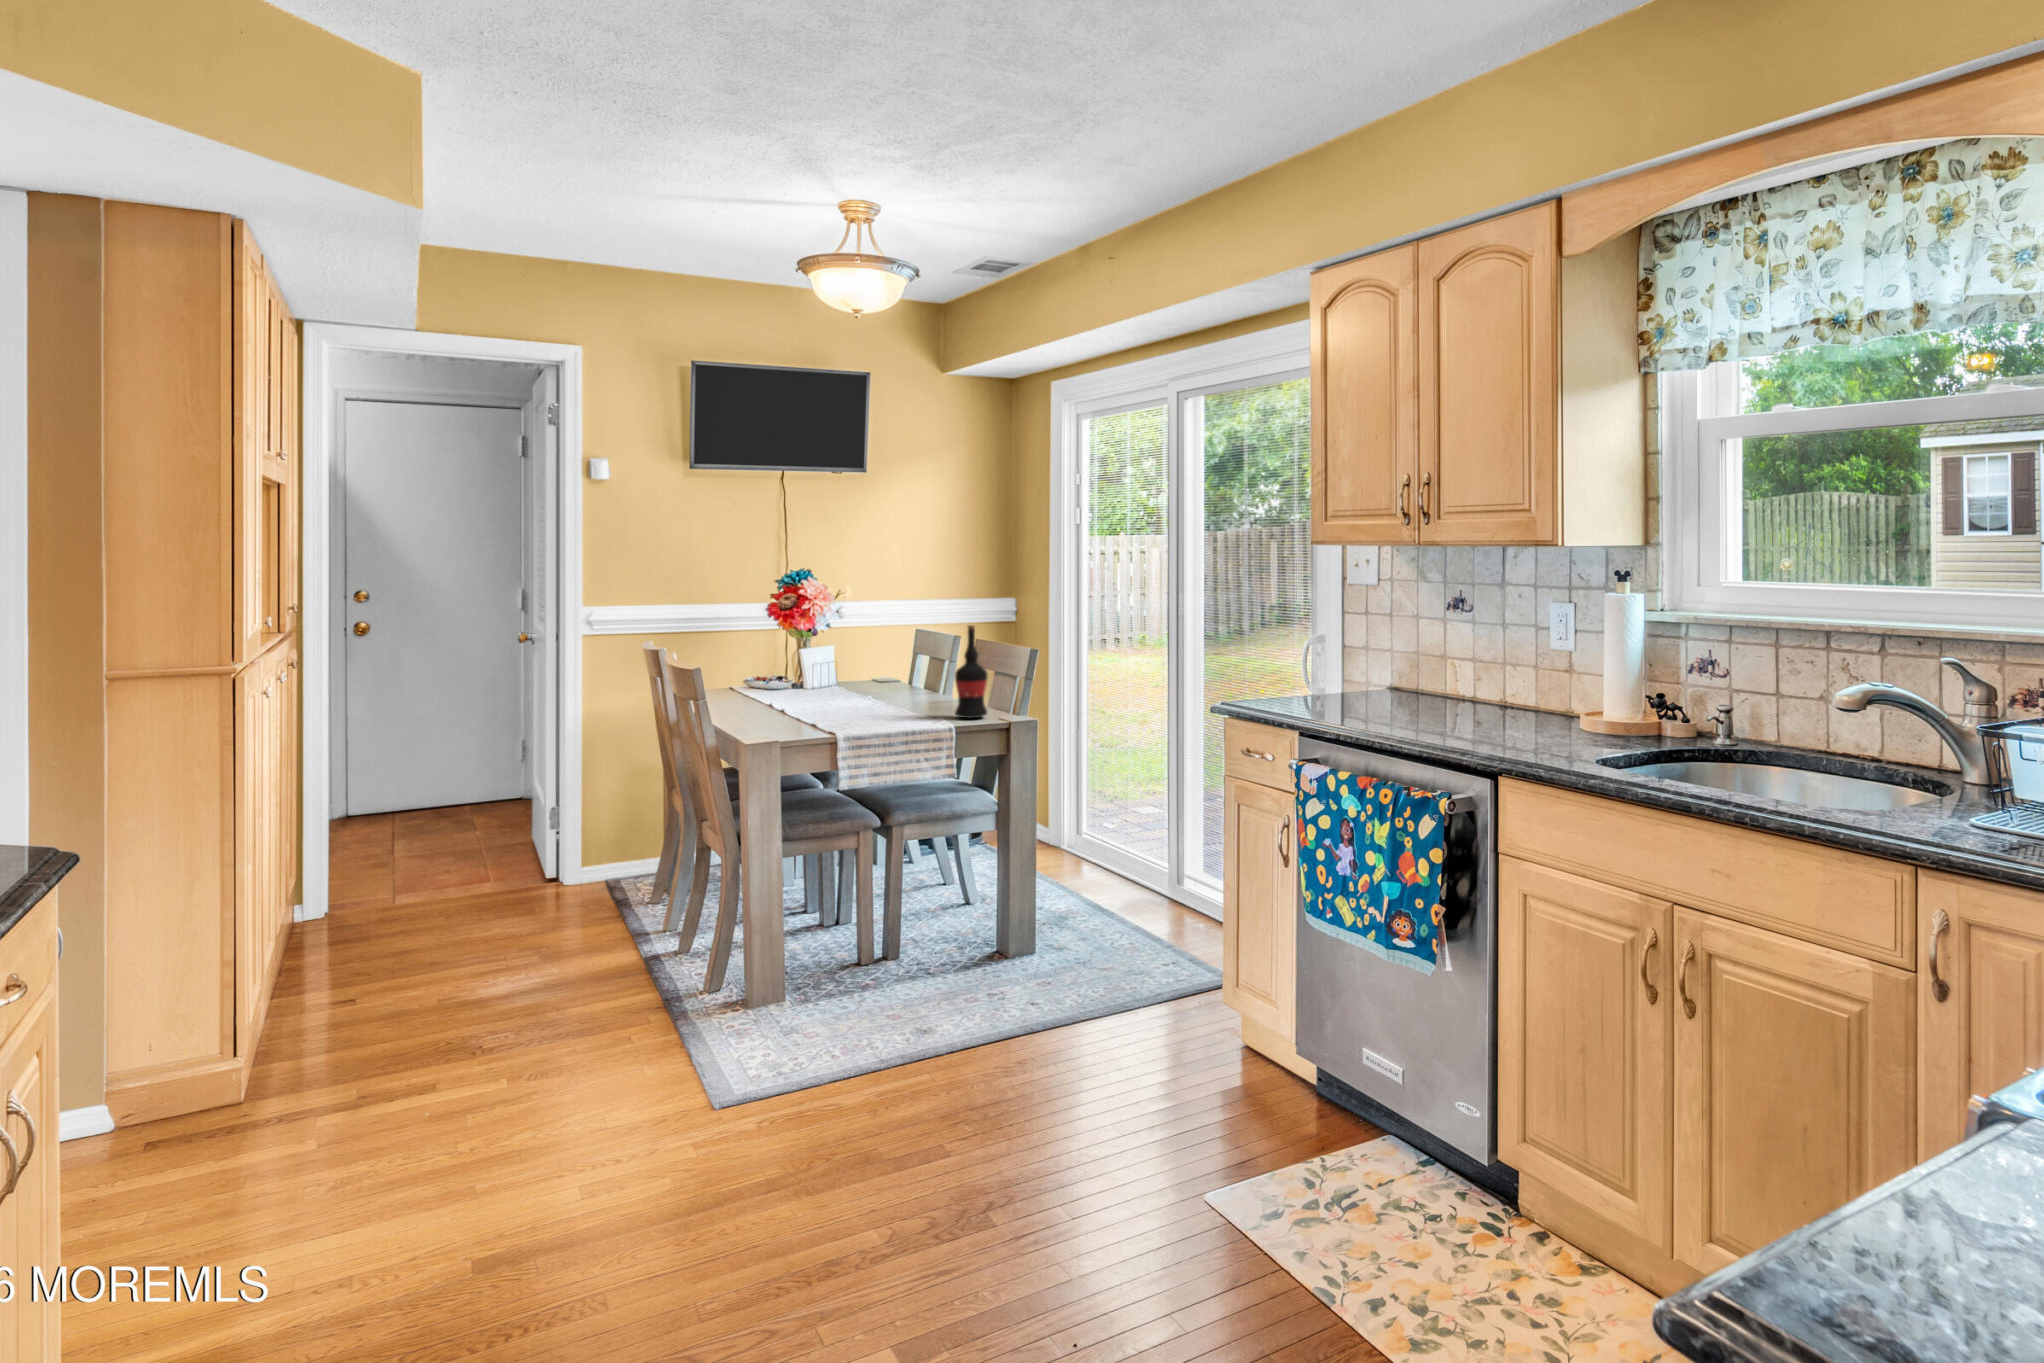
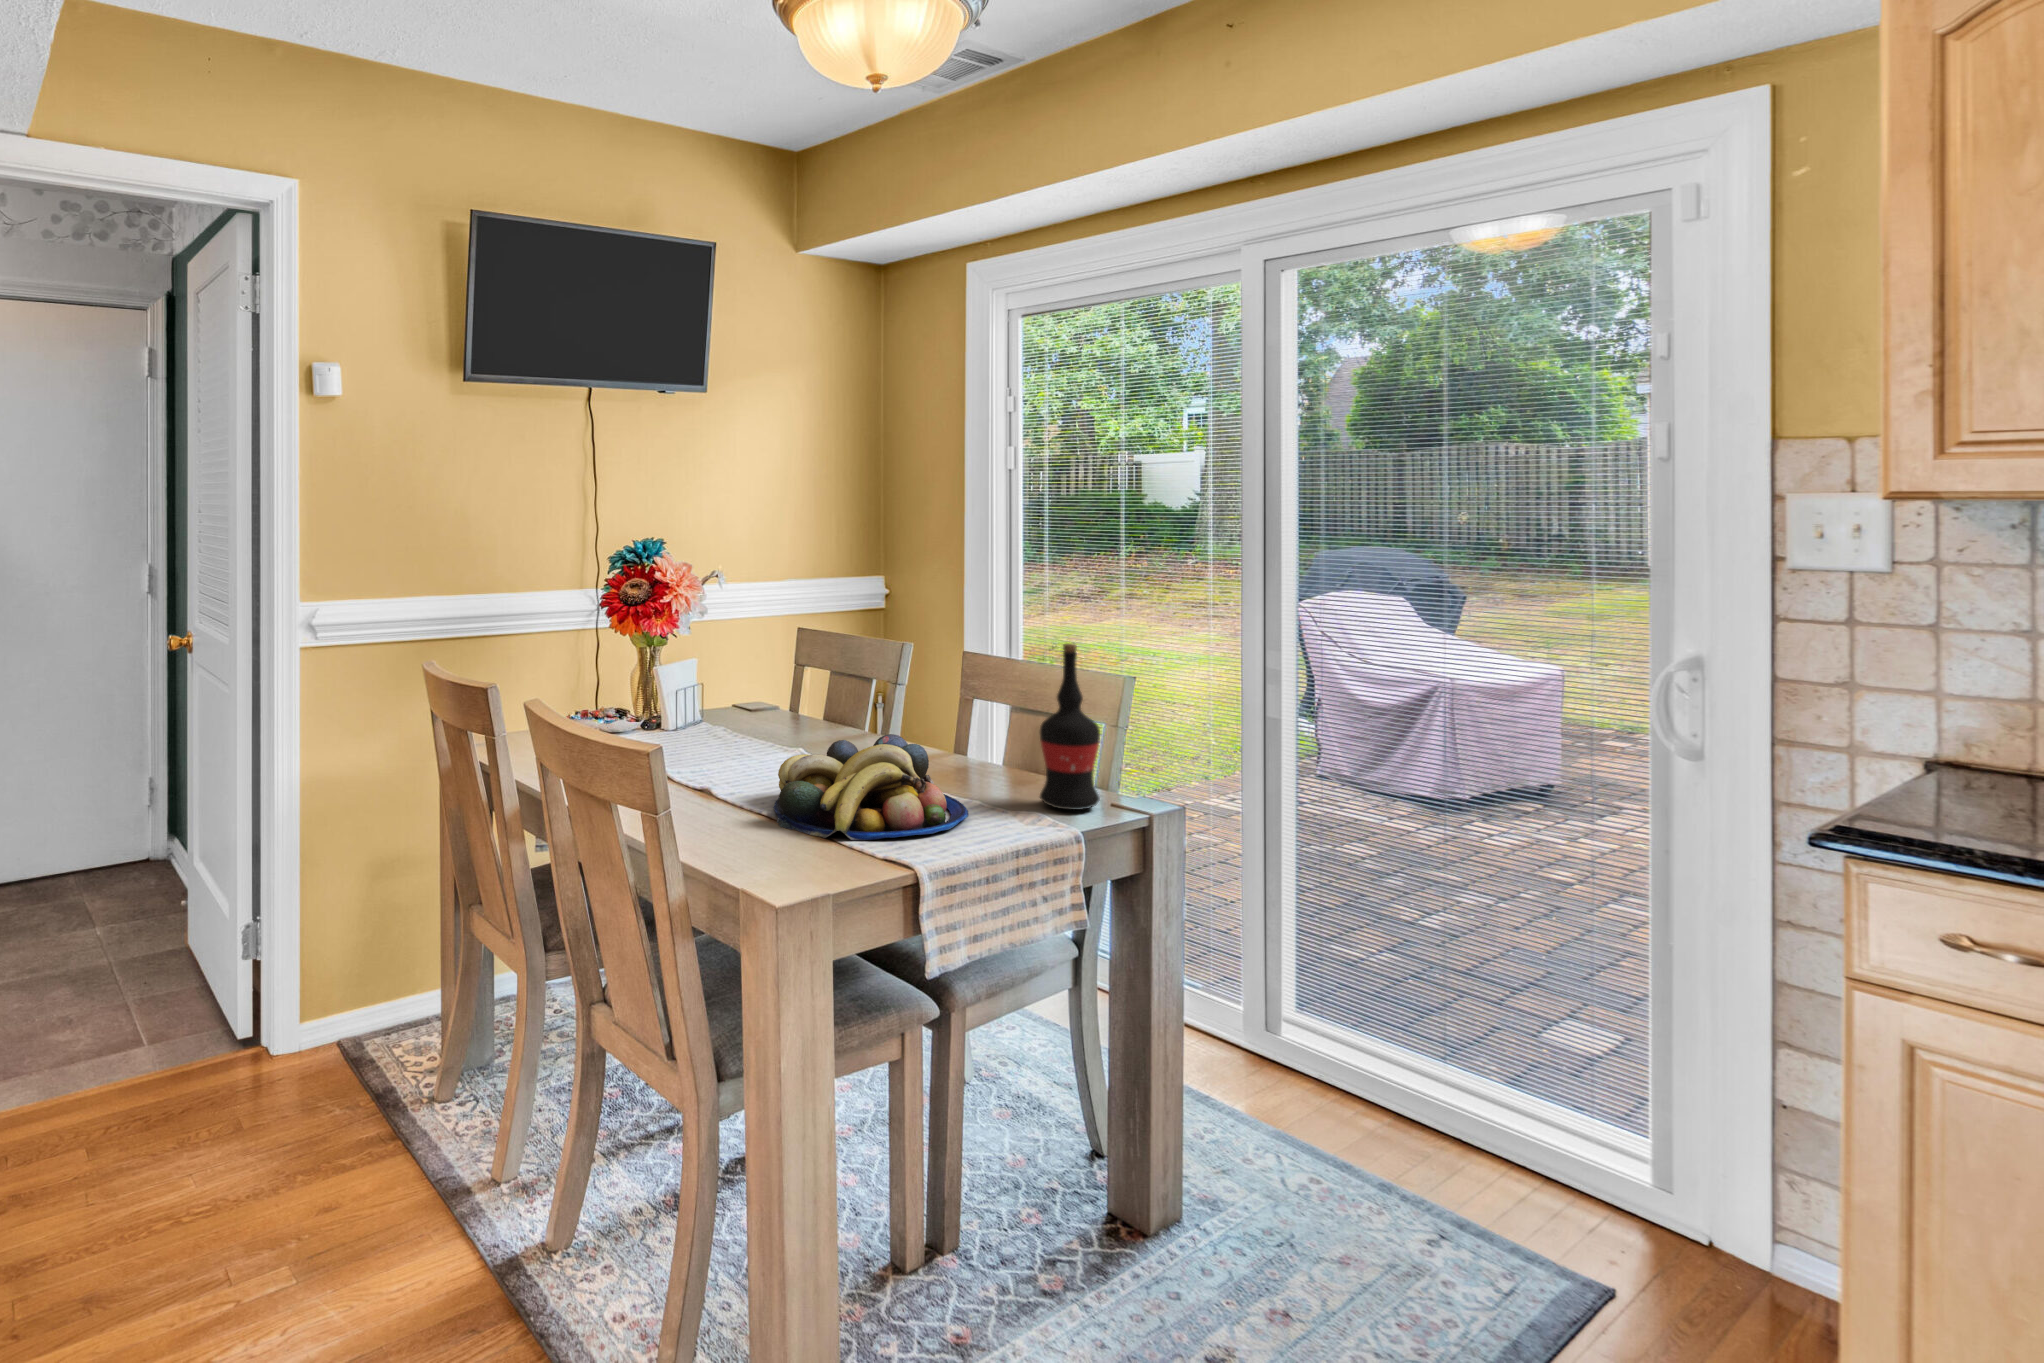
fruit bowl: none [794,677,909,726] -> present [773,734,968,840]

